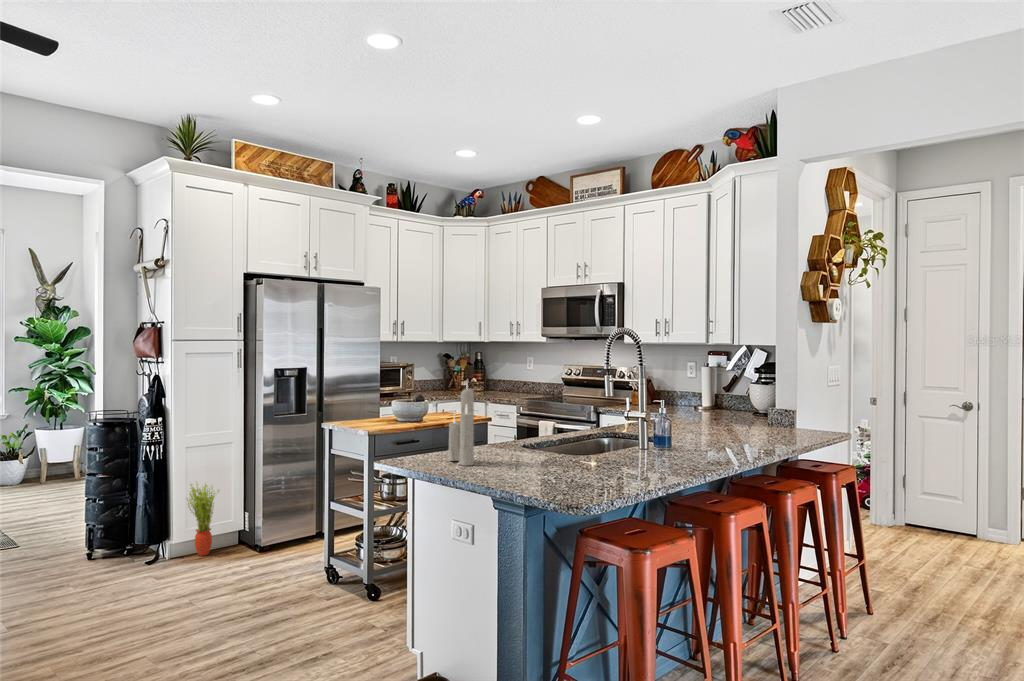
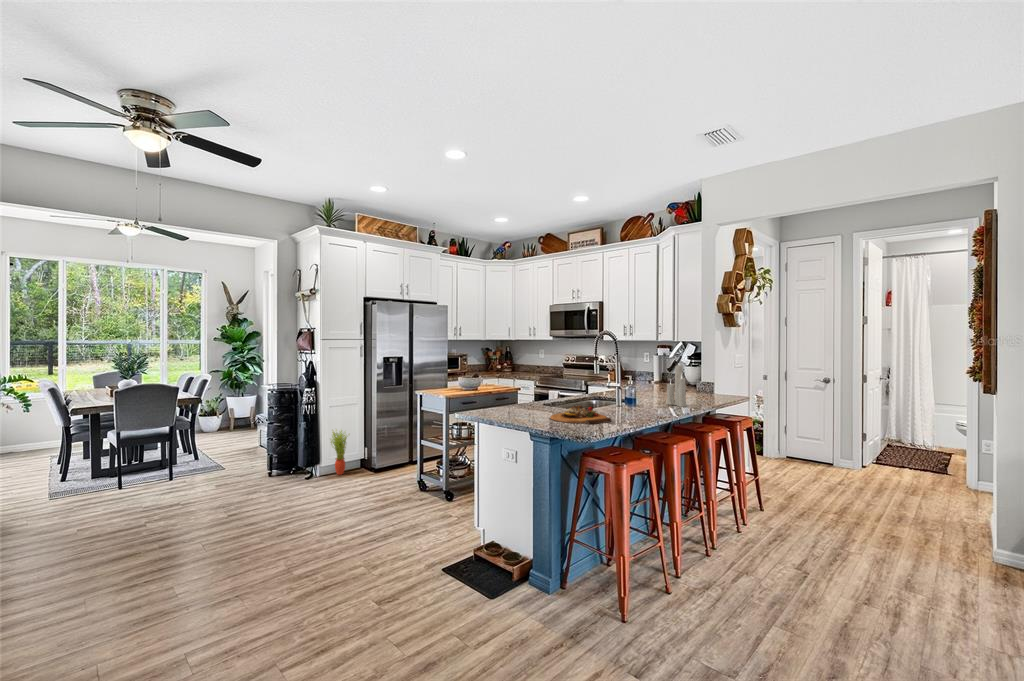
candle: present [447,388,474,466] -> present [666,365,686,407]
cutting board: none [527,450,629,483] -> present [550,406,611,424]

